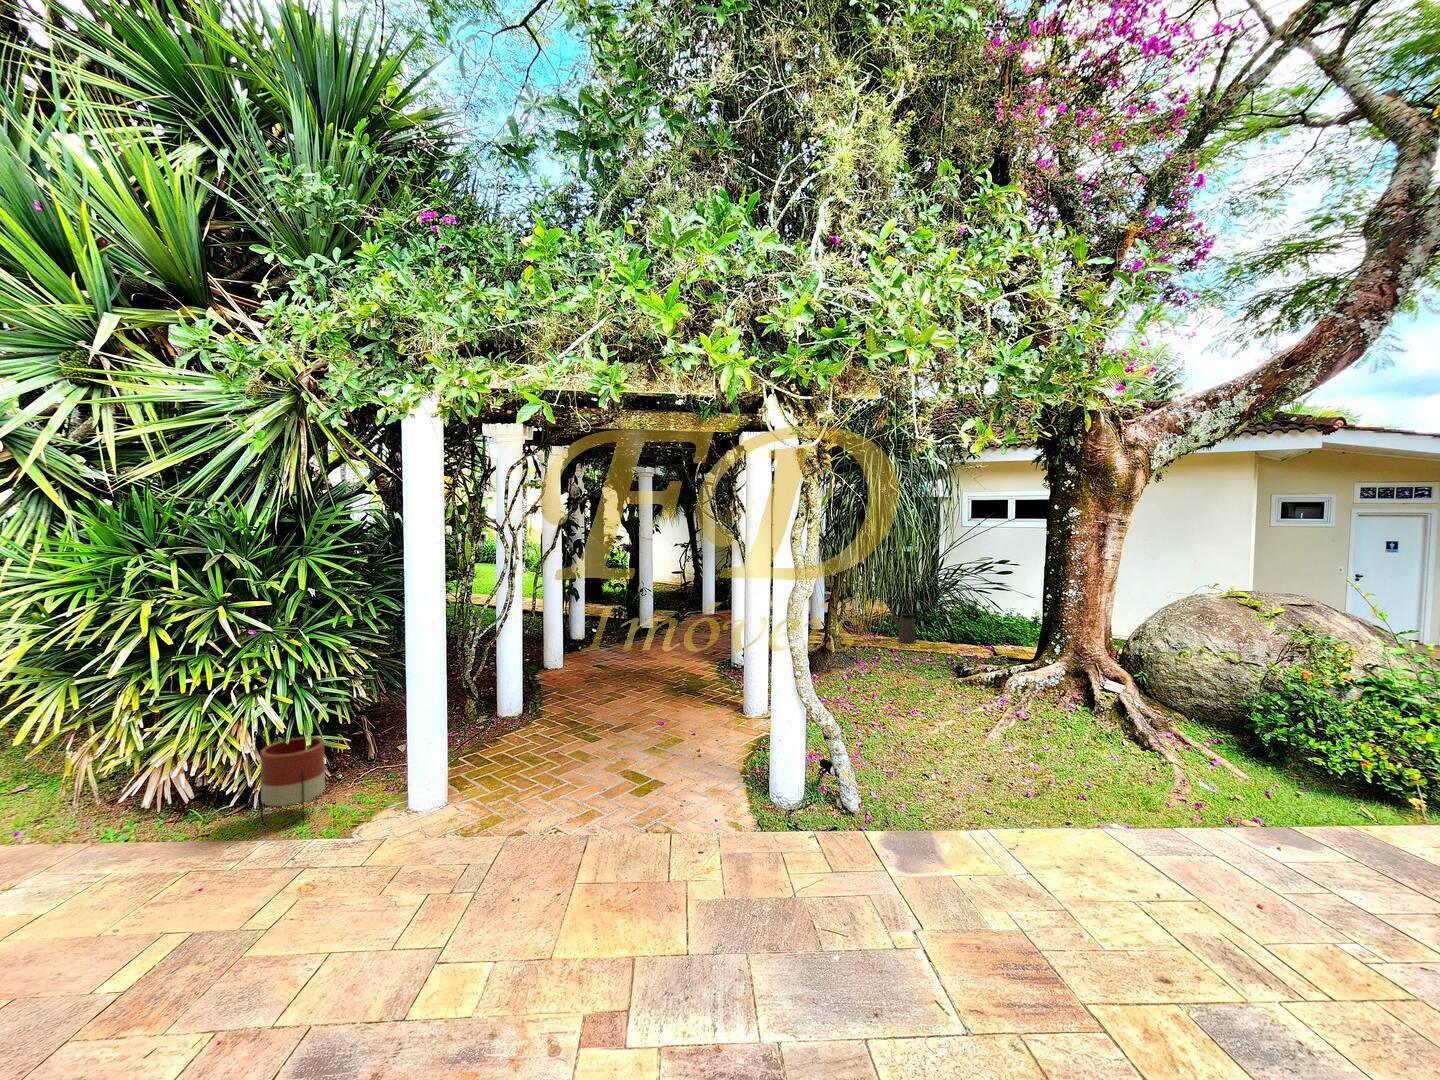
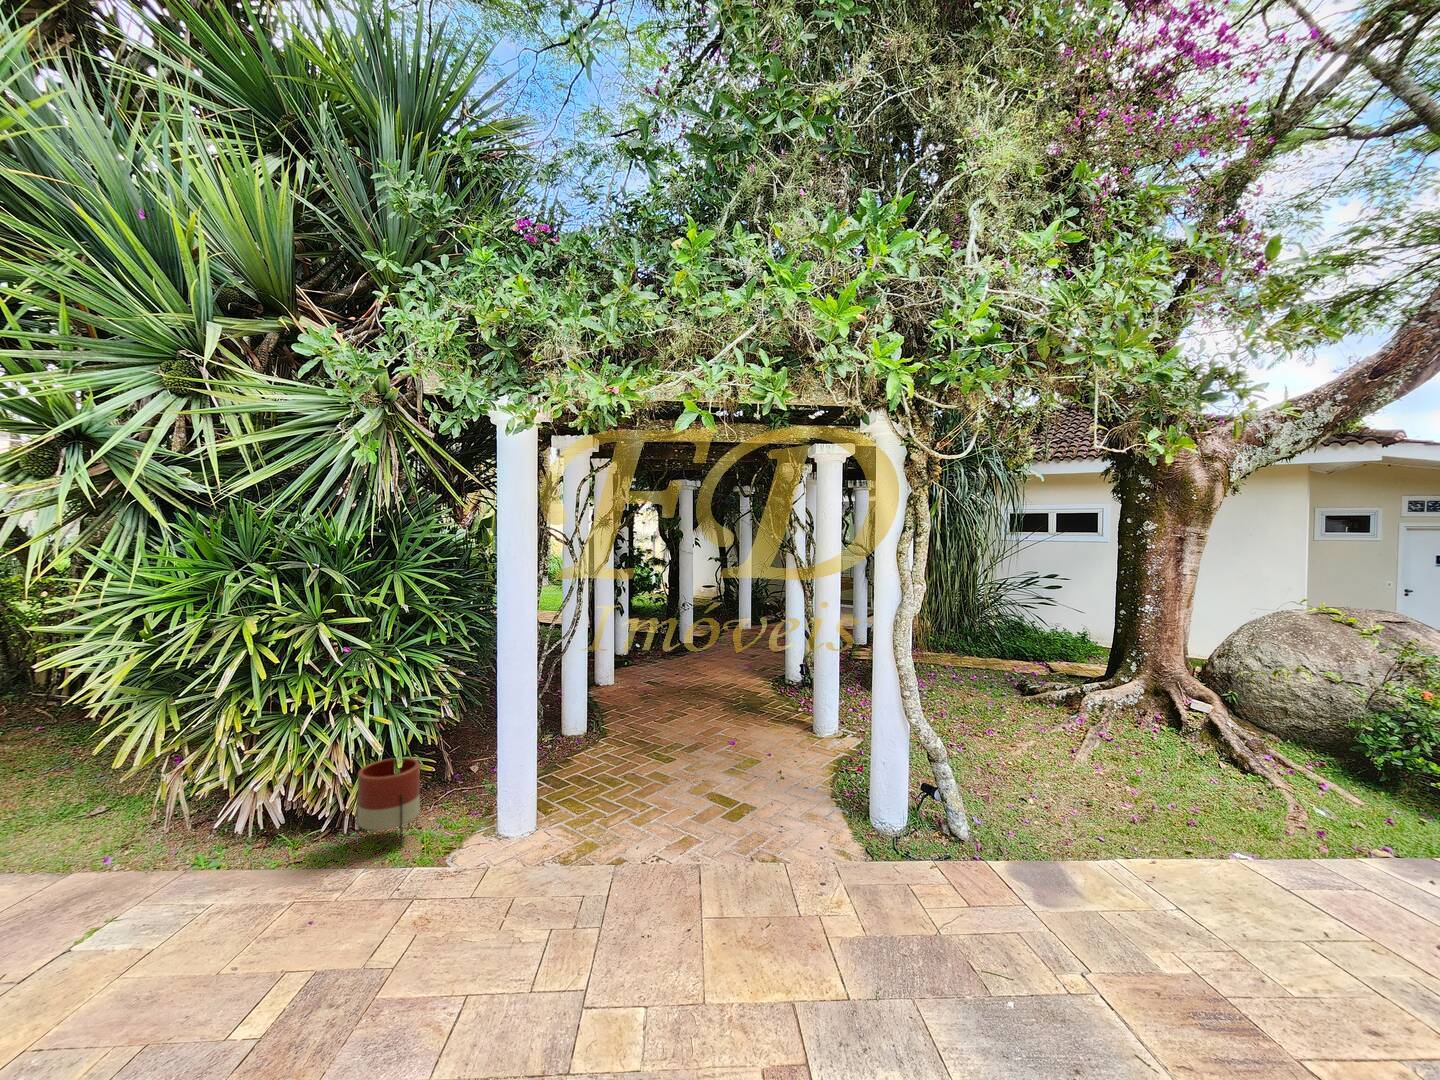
watering can: present [891,610,916,643] -> none [938,622,967,657]

